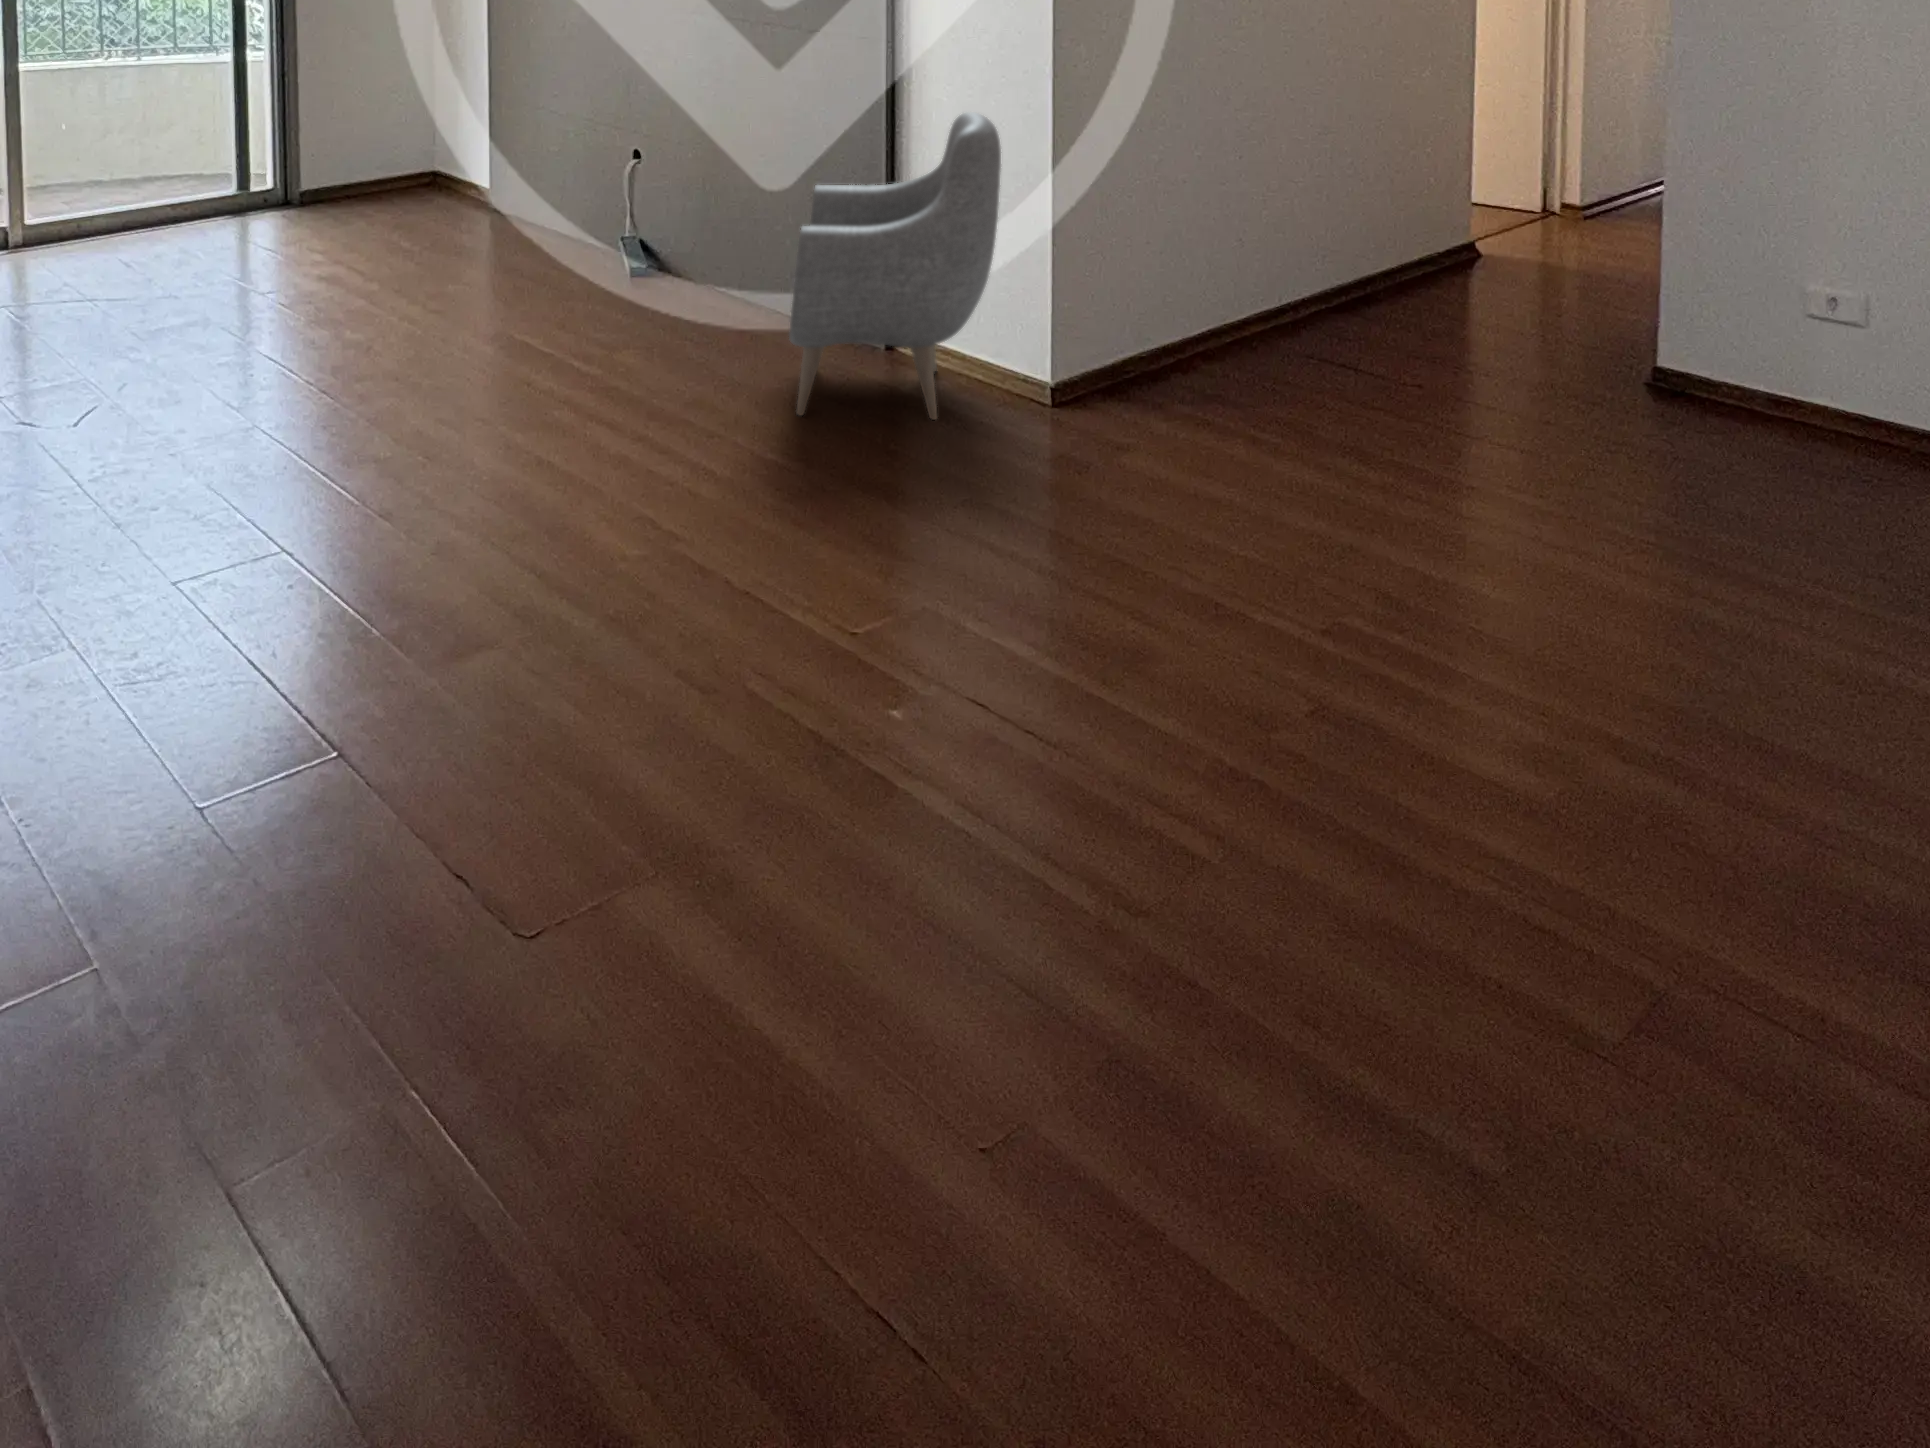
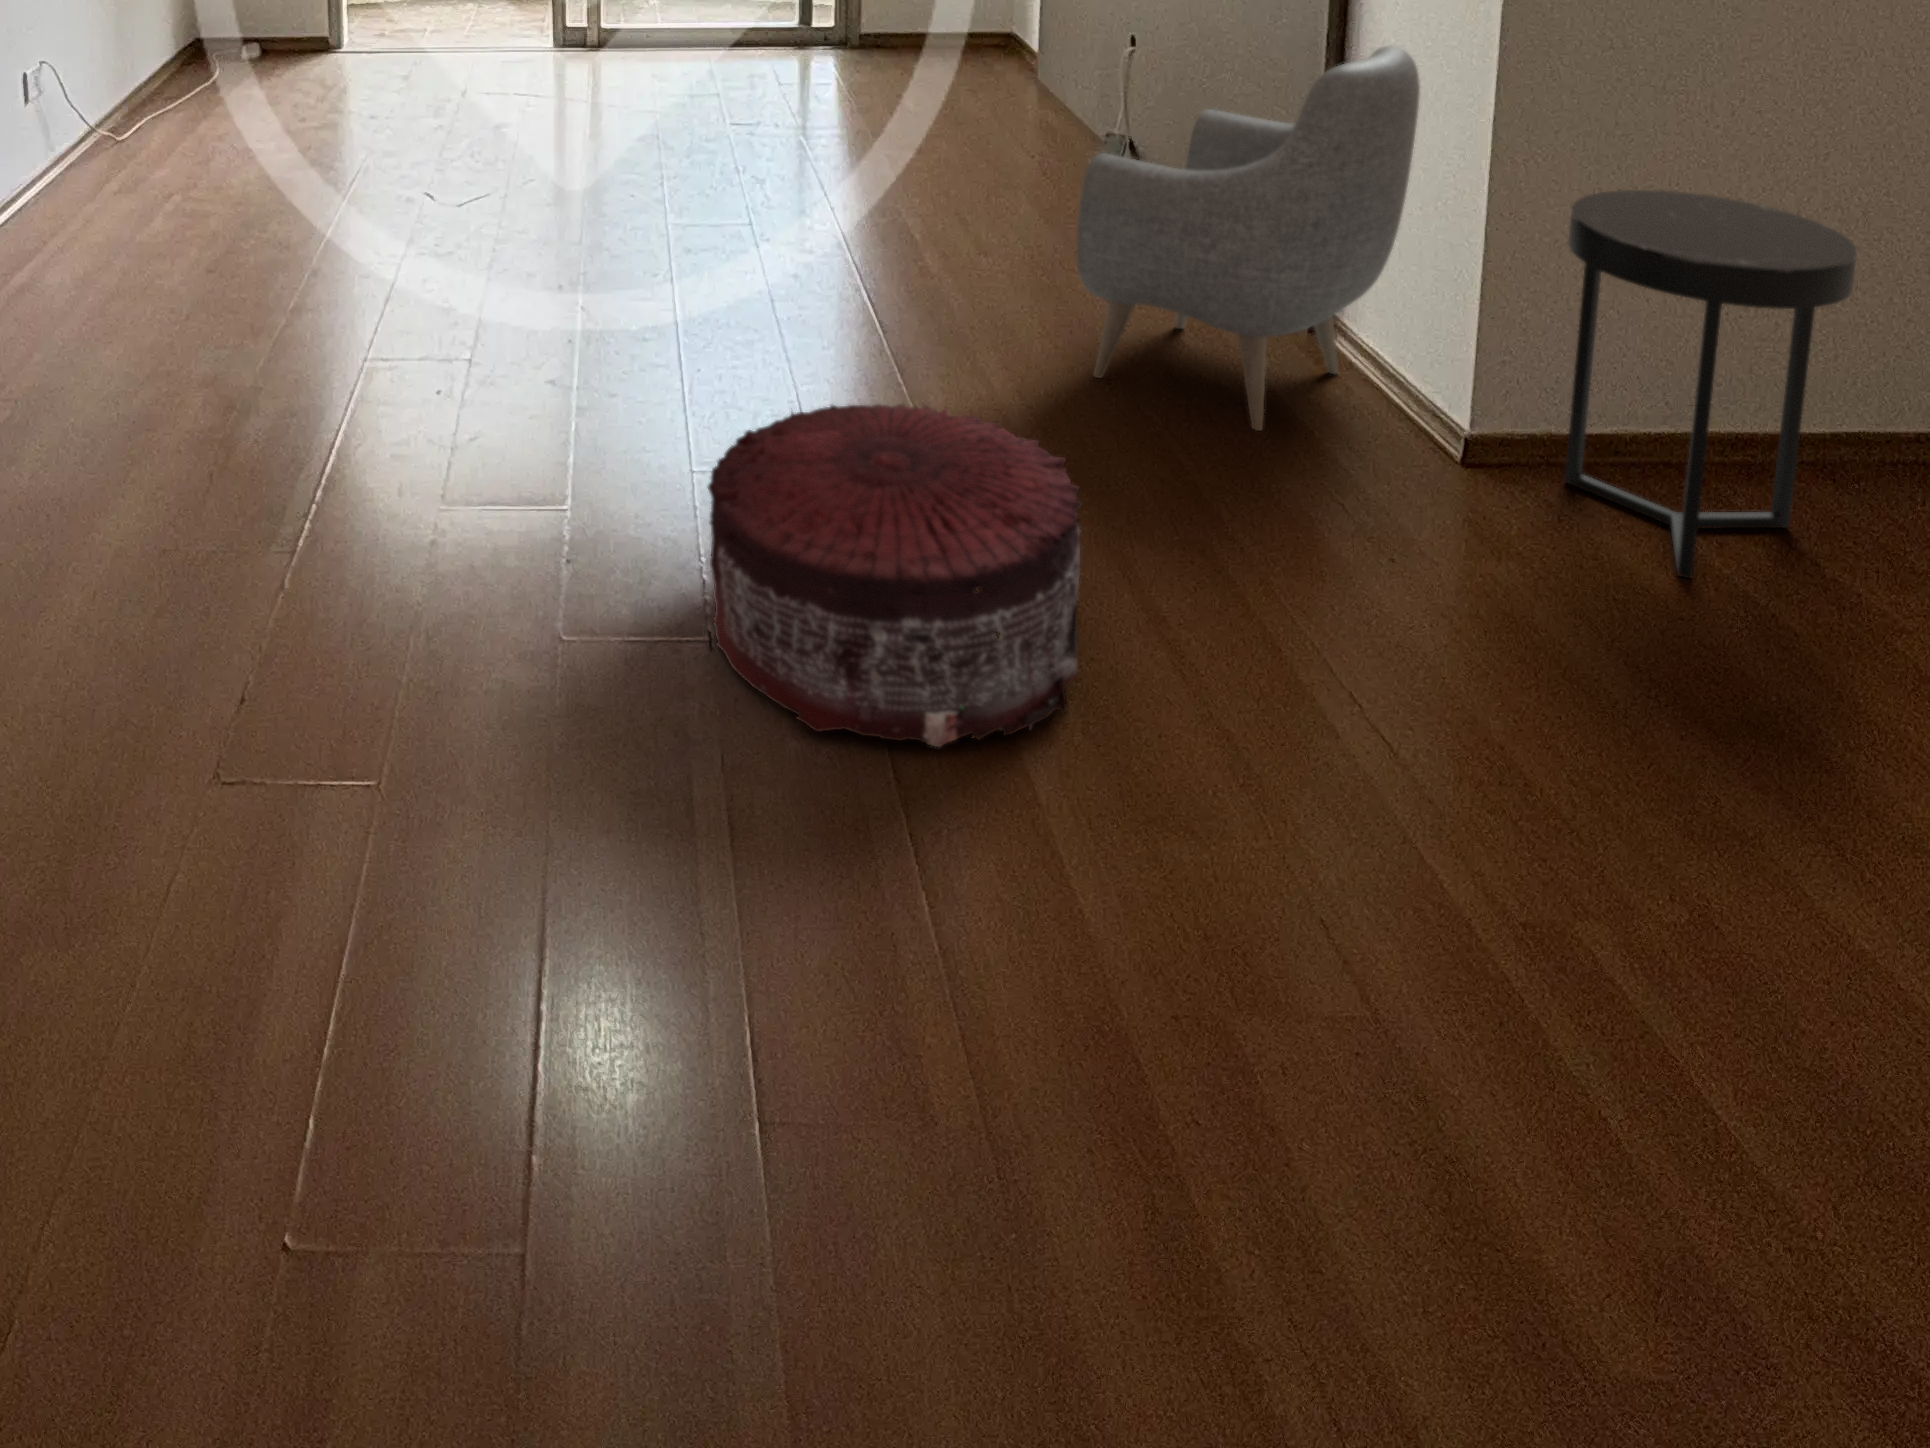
side table: none [1118,183,1277,432] -> present [1565,190,1857,578]
pouf: none [728,433,1050,703] -> present [708,404,1082,747]

